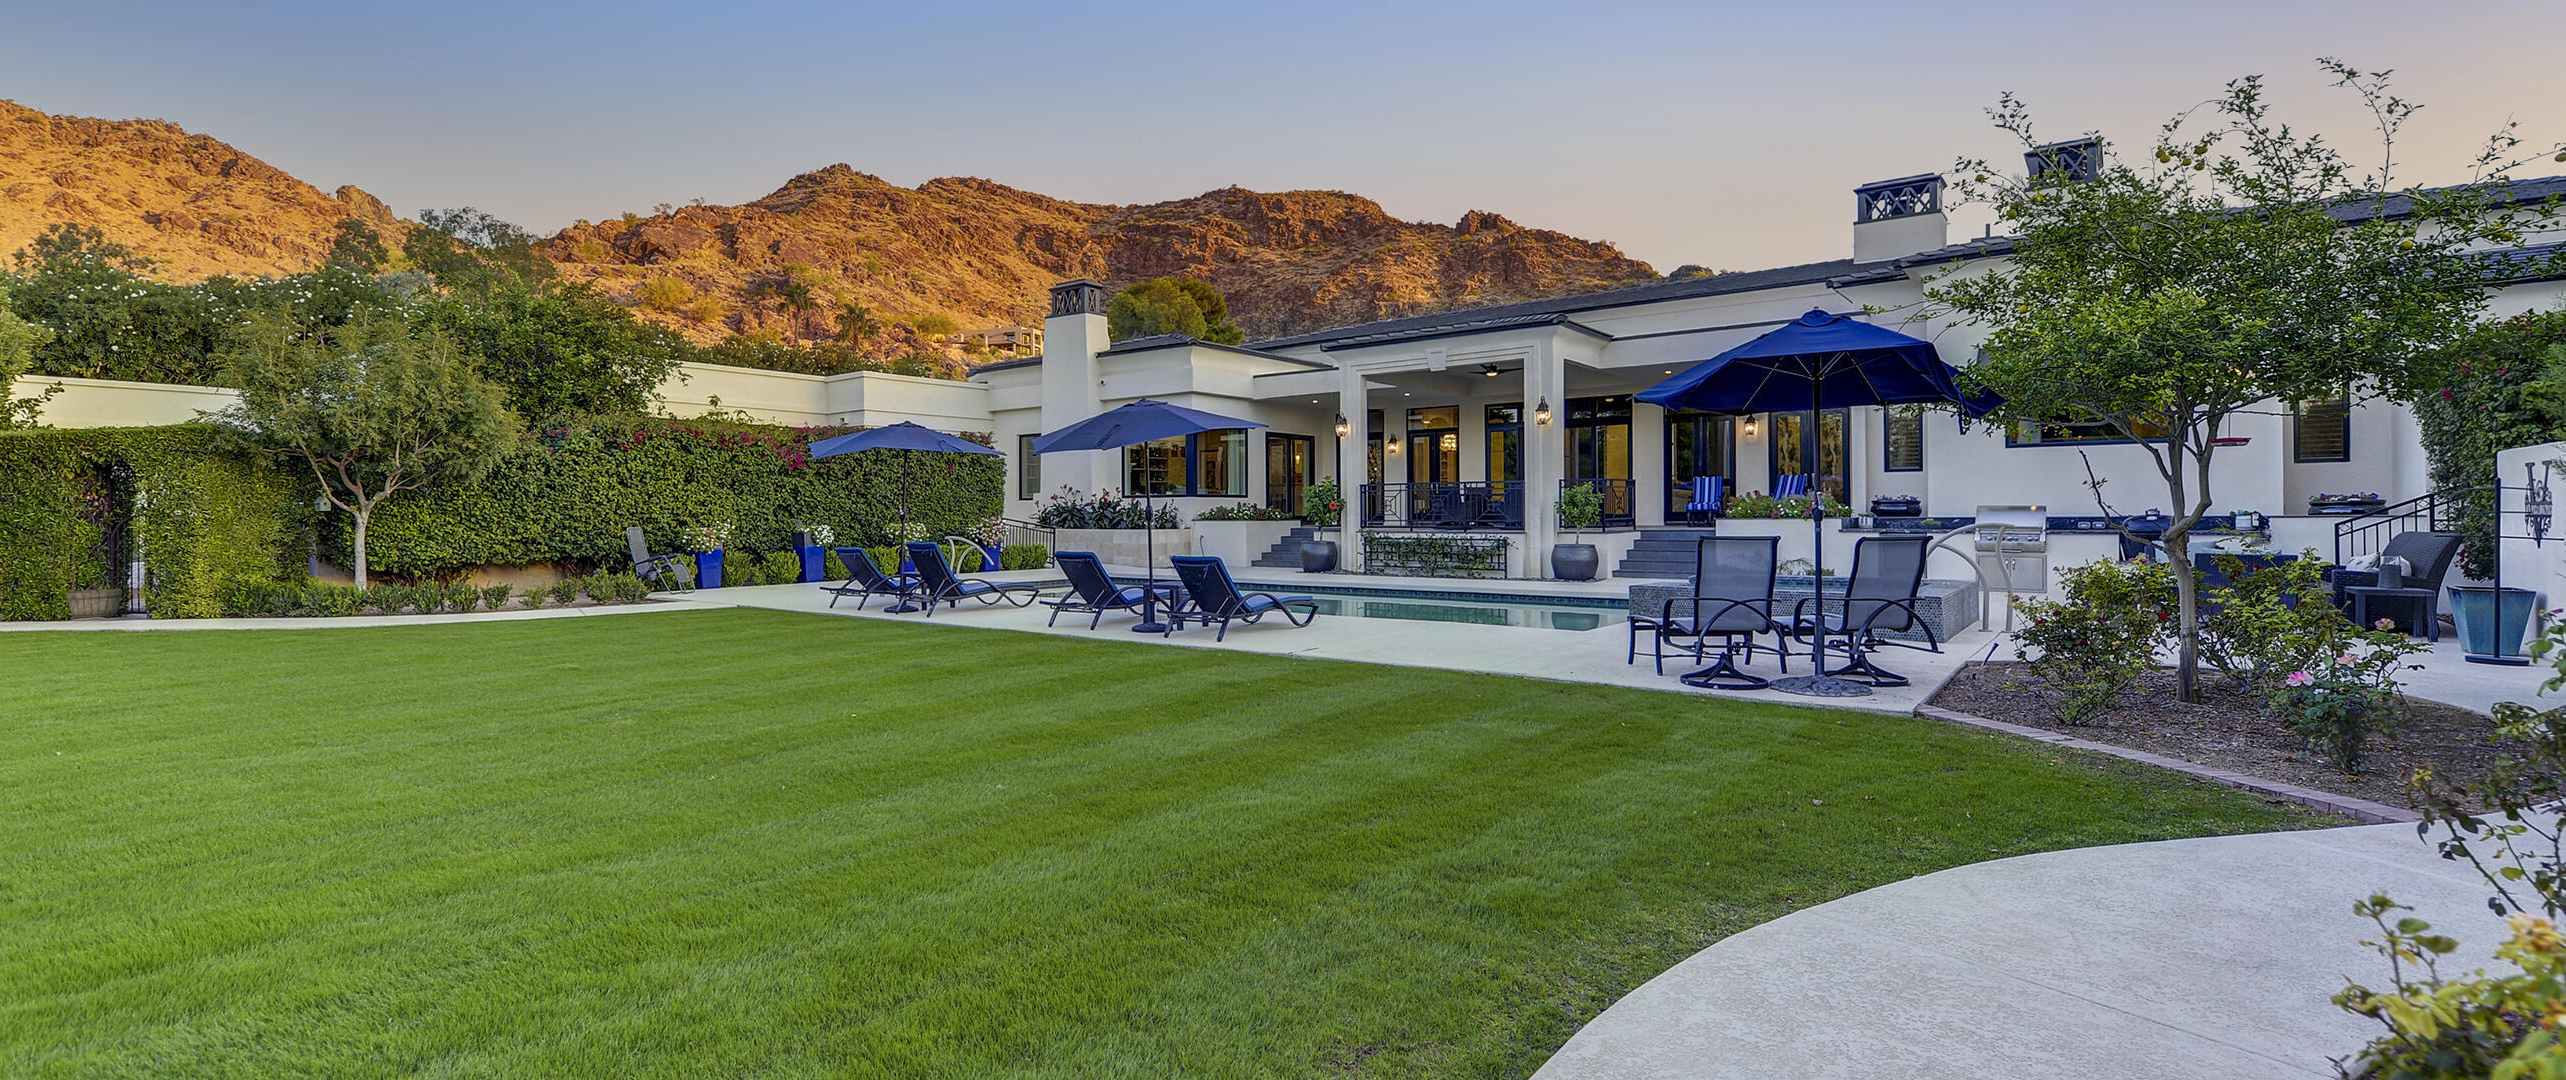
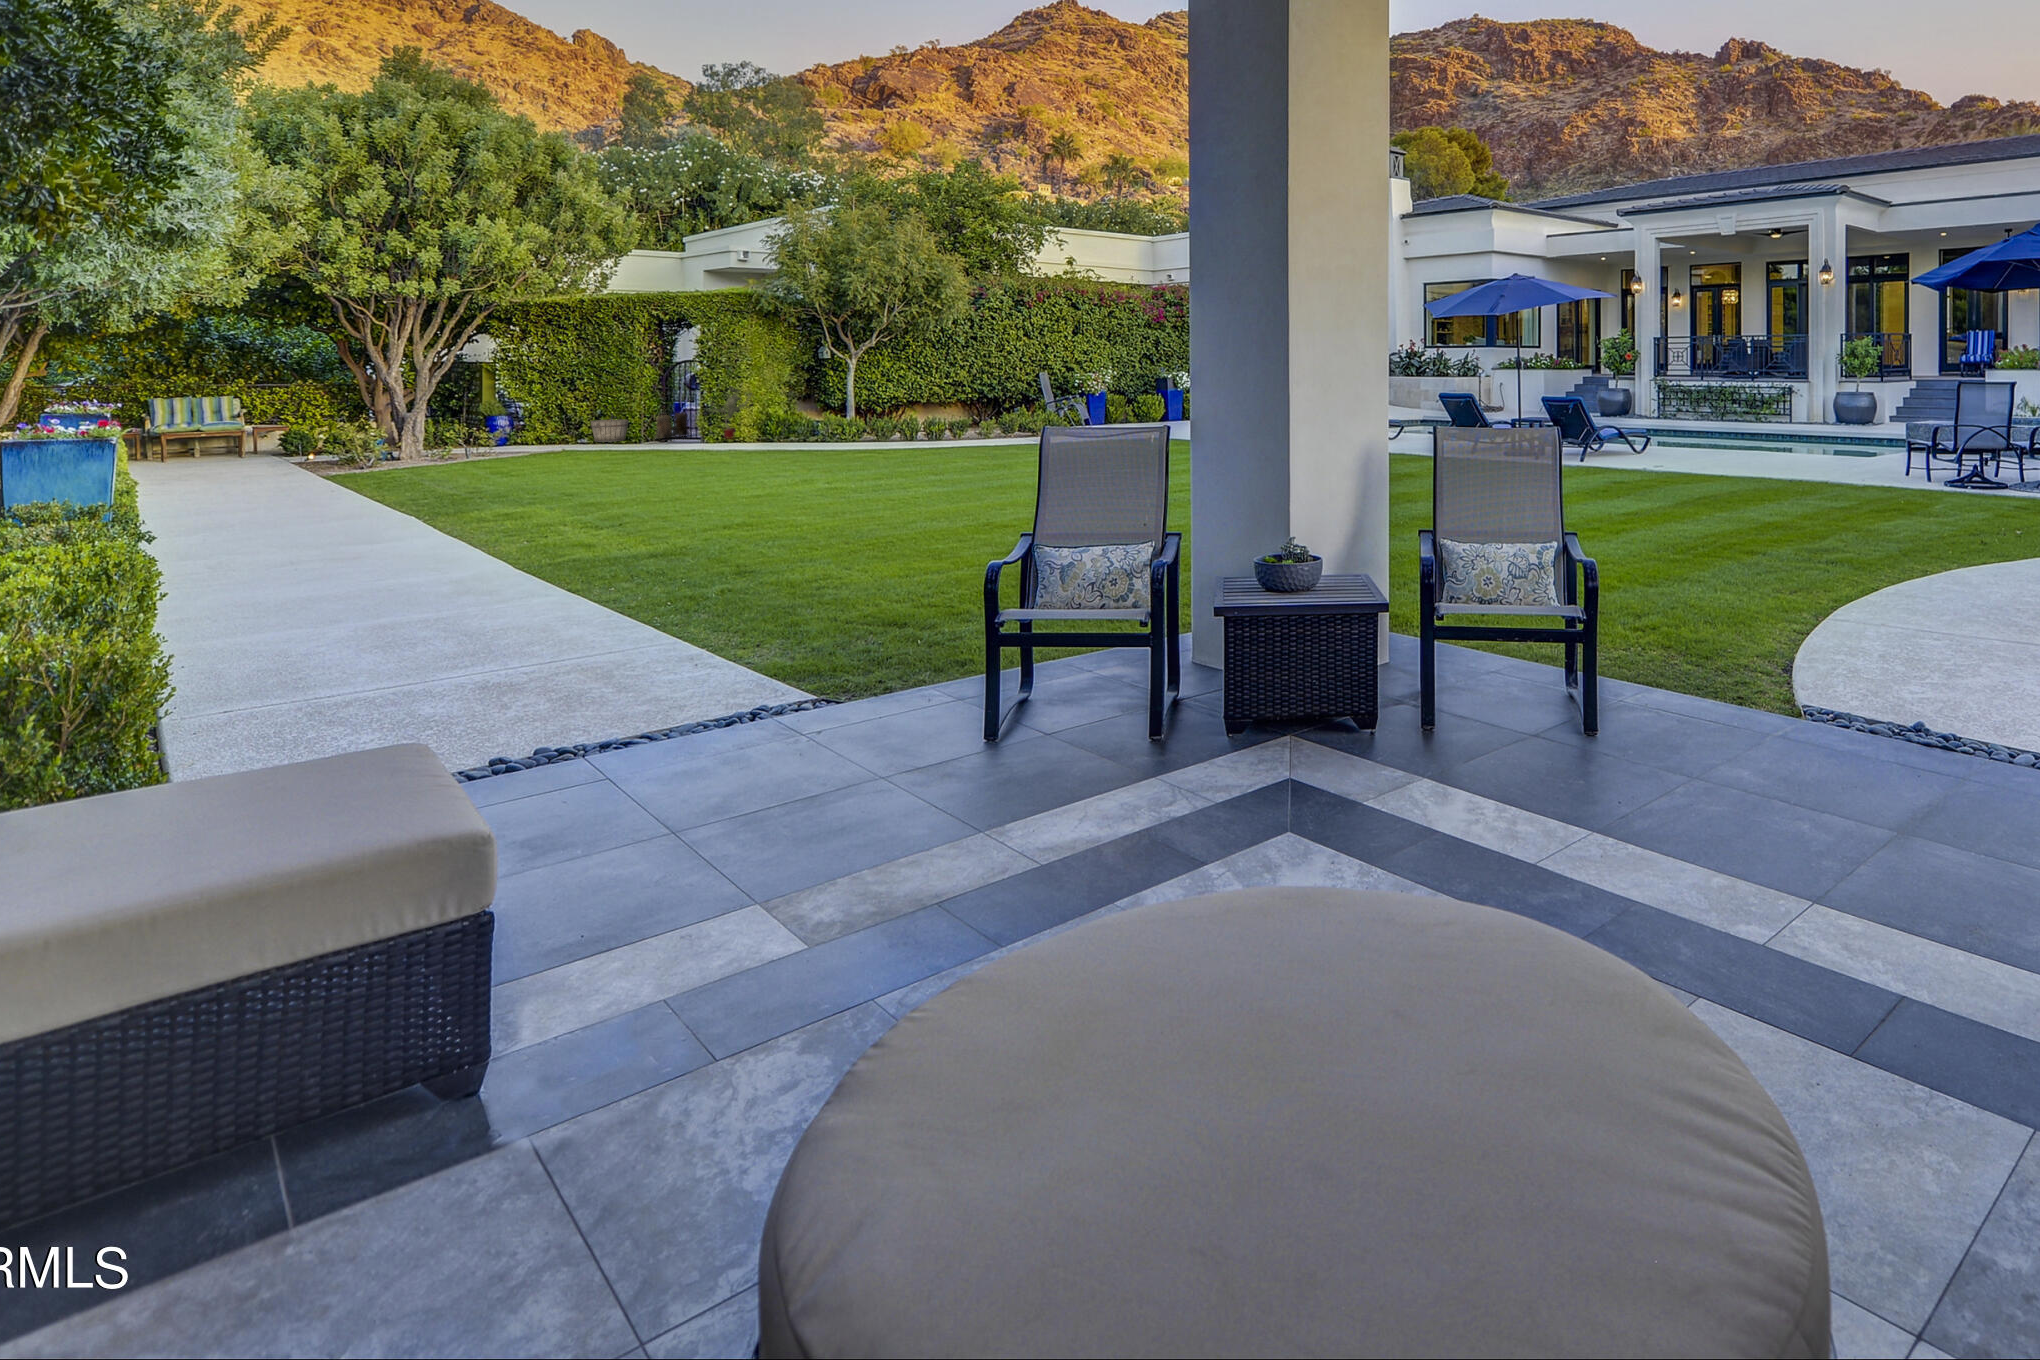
potted tree: none [219,547,283,612] -> present [710,388,752,439]
backpack: none [157,579,214,612] -> present [656,412,691,439]

